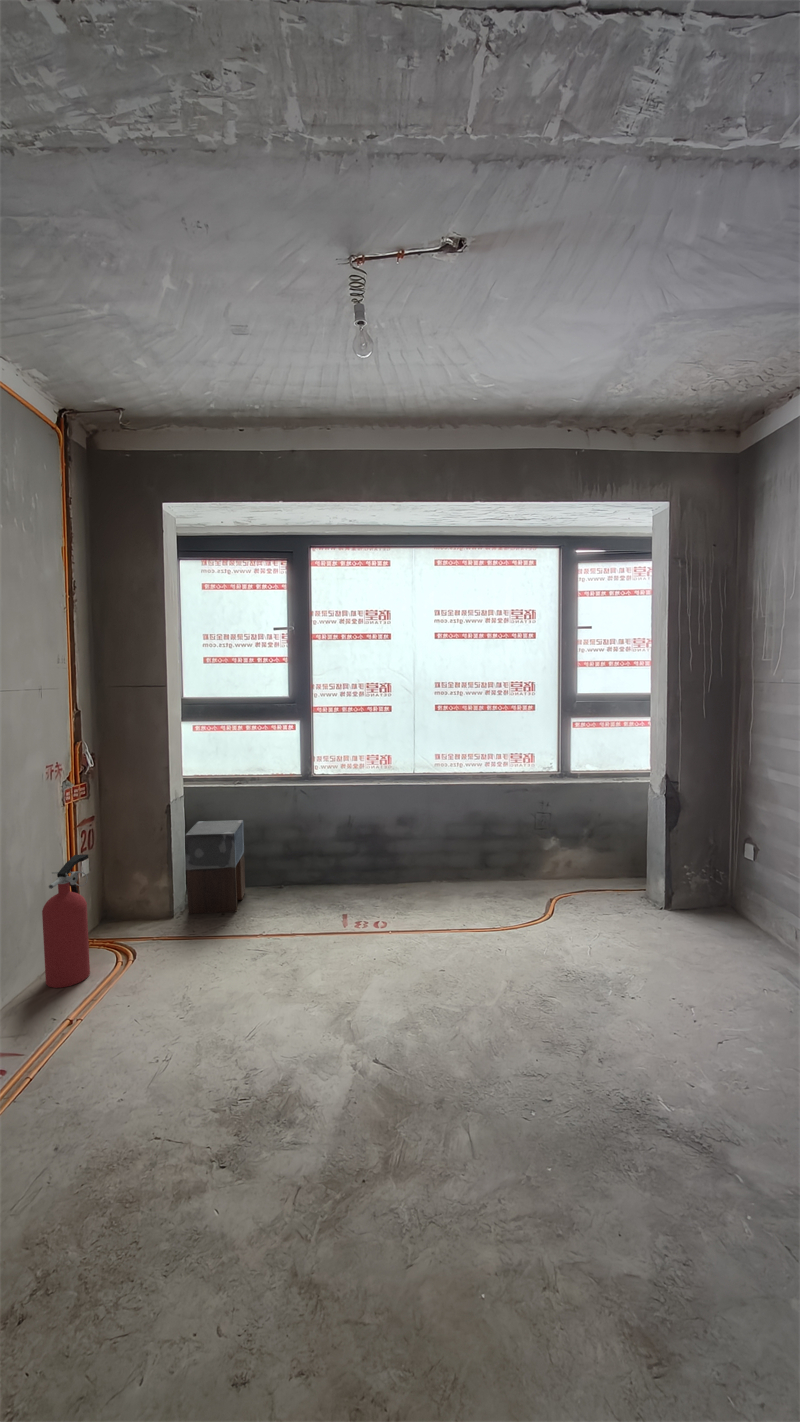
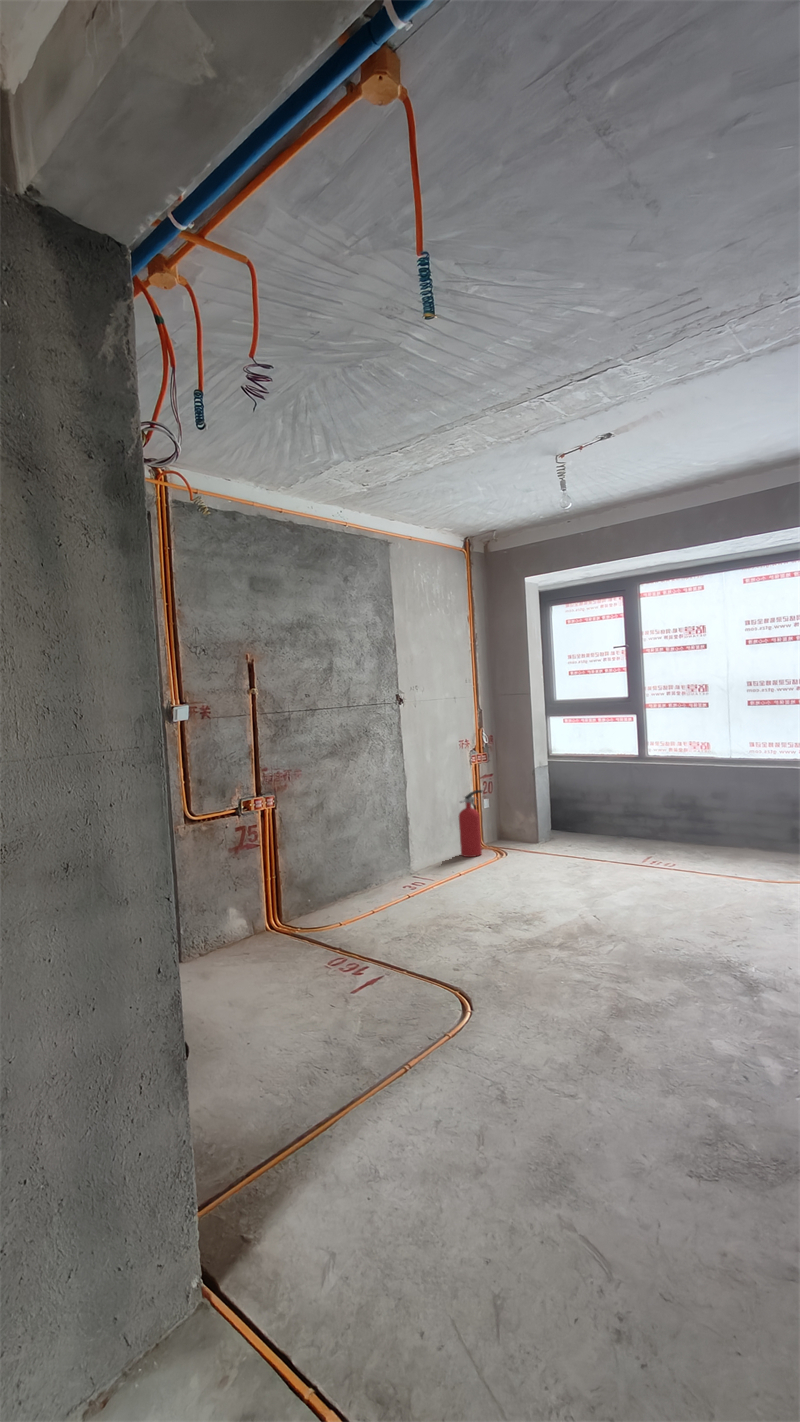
stool: present [185,820,245,914] -> none [545,783,591,844]

